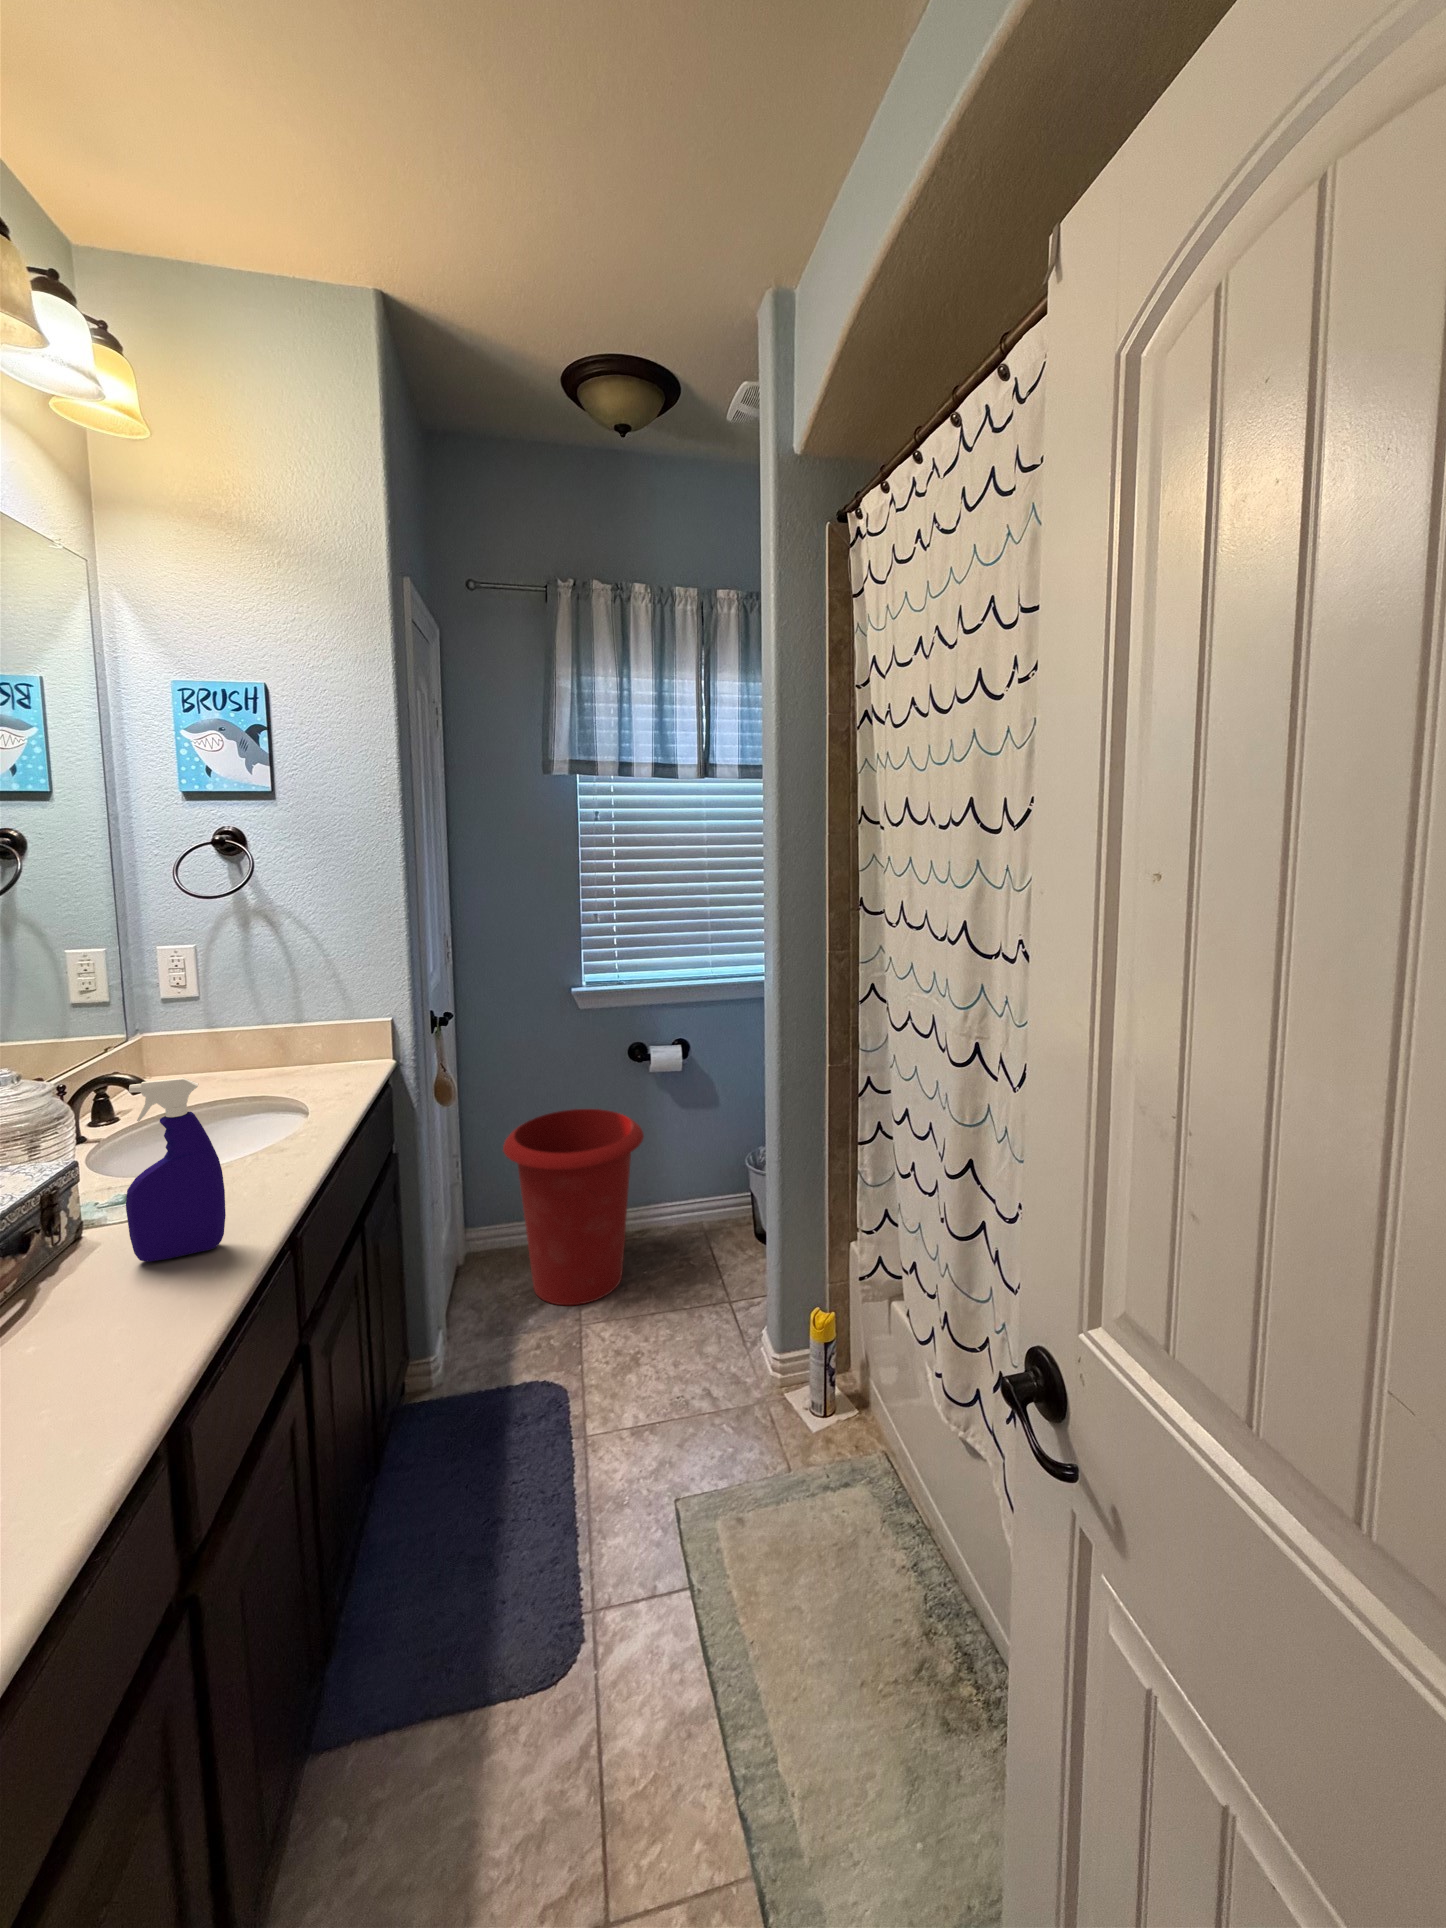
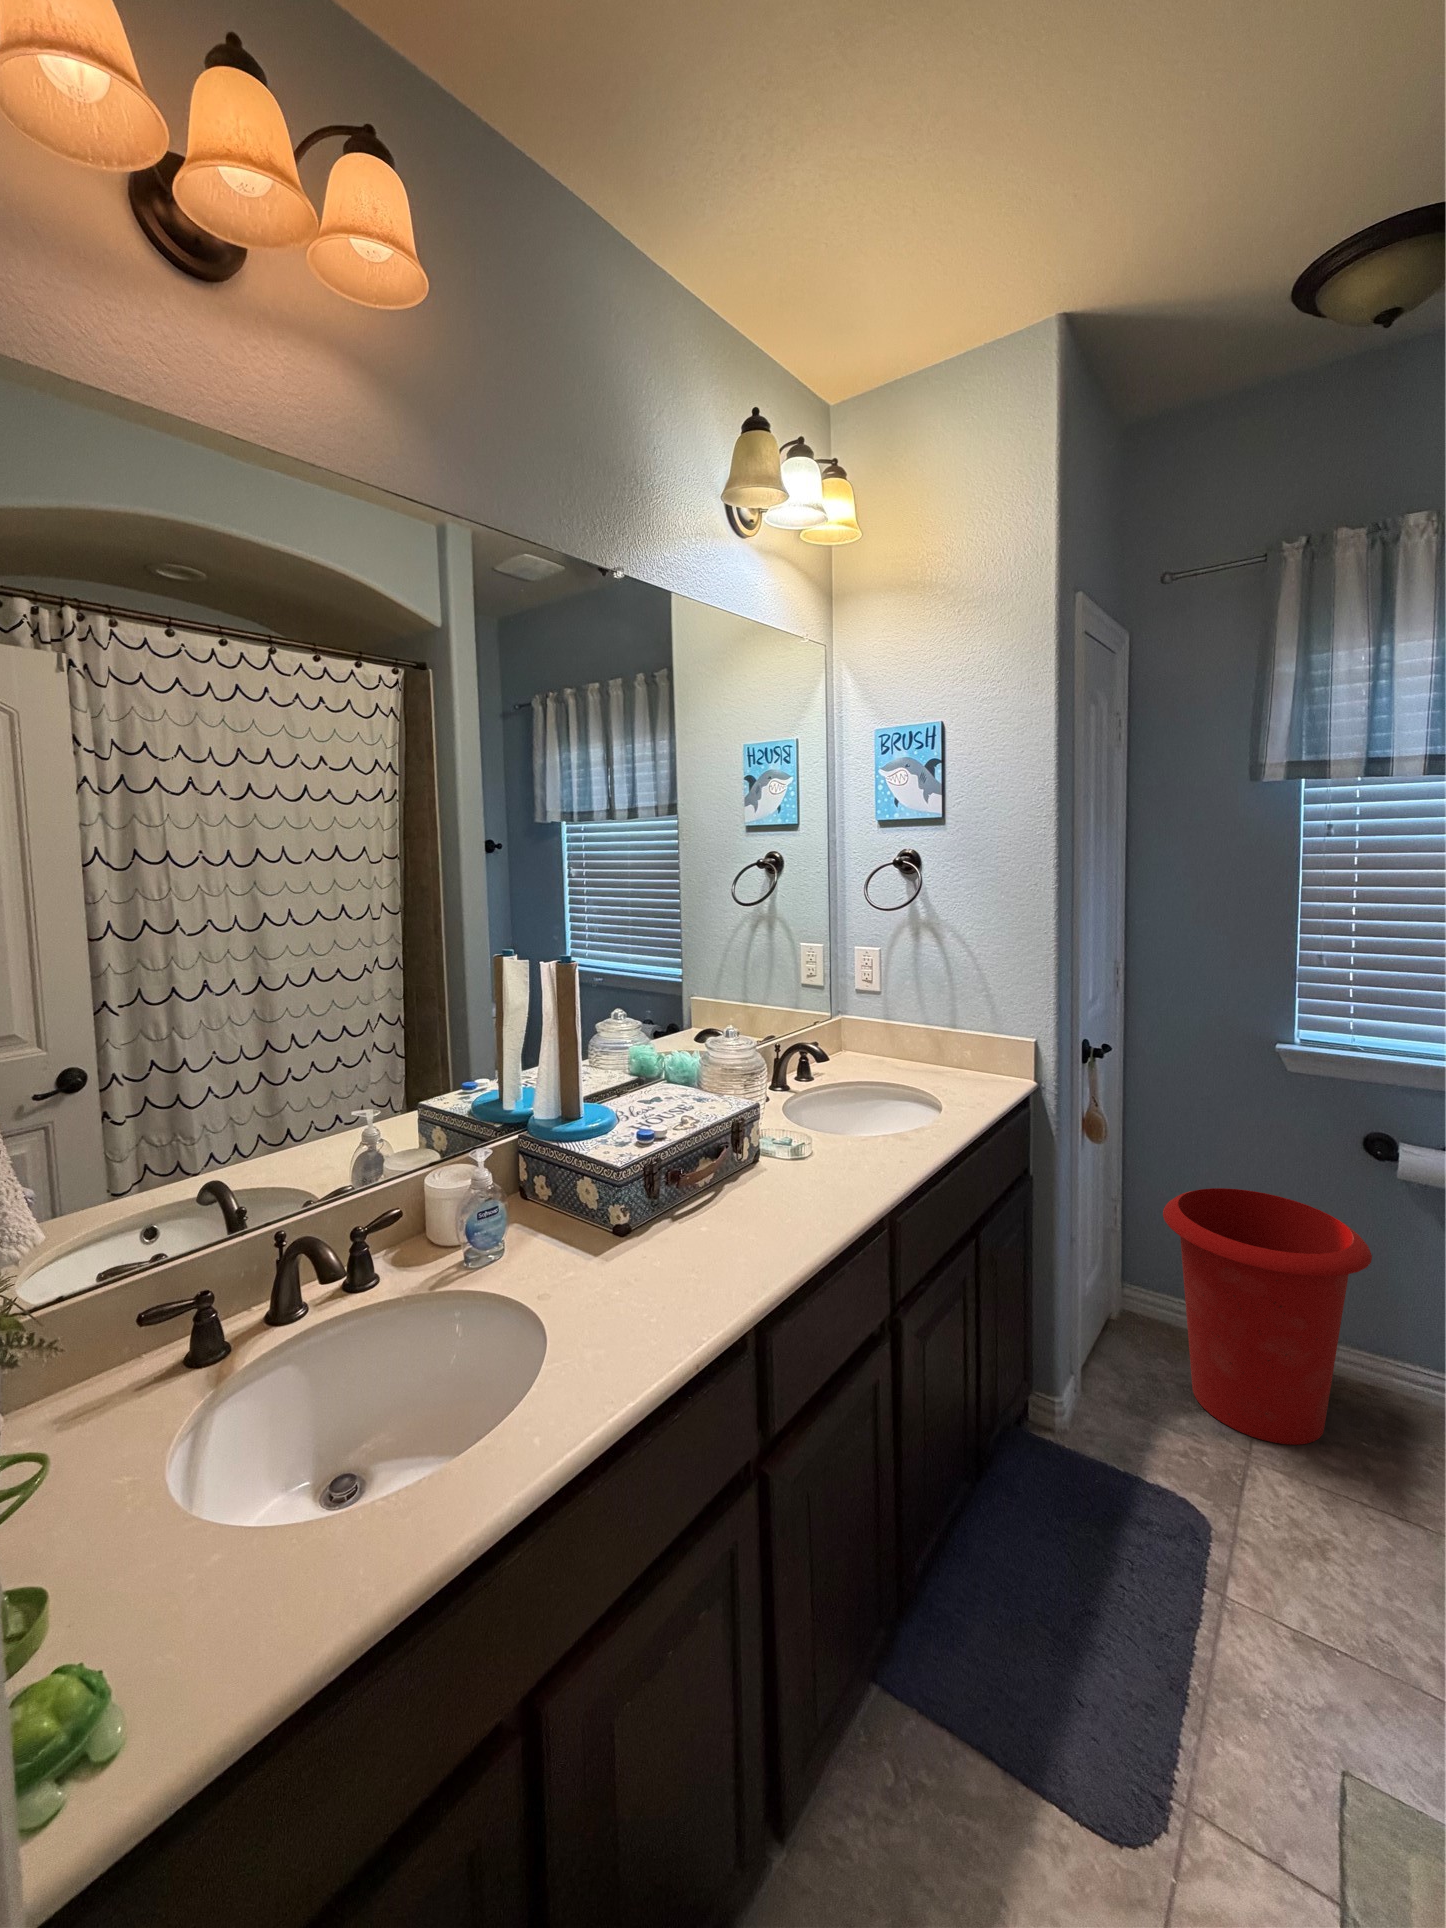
spray bottle: present [126,1078,226,1262] -> none [777,1053,841,1201]

